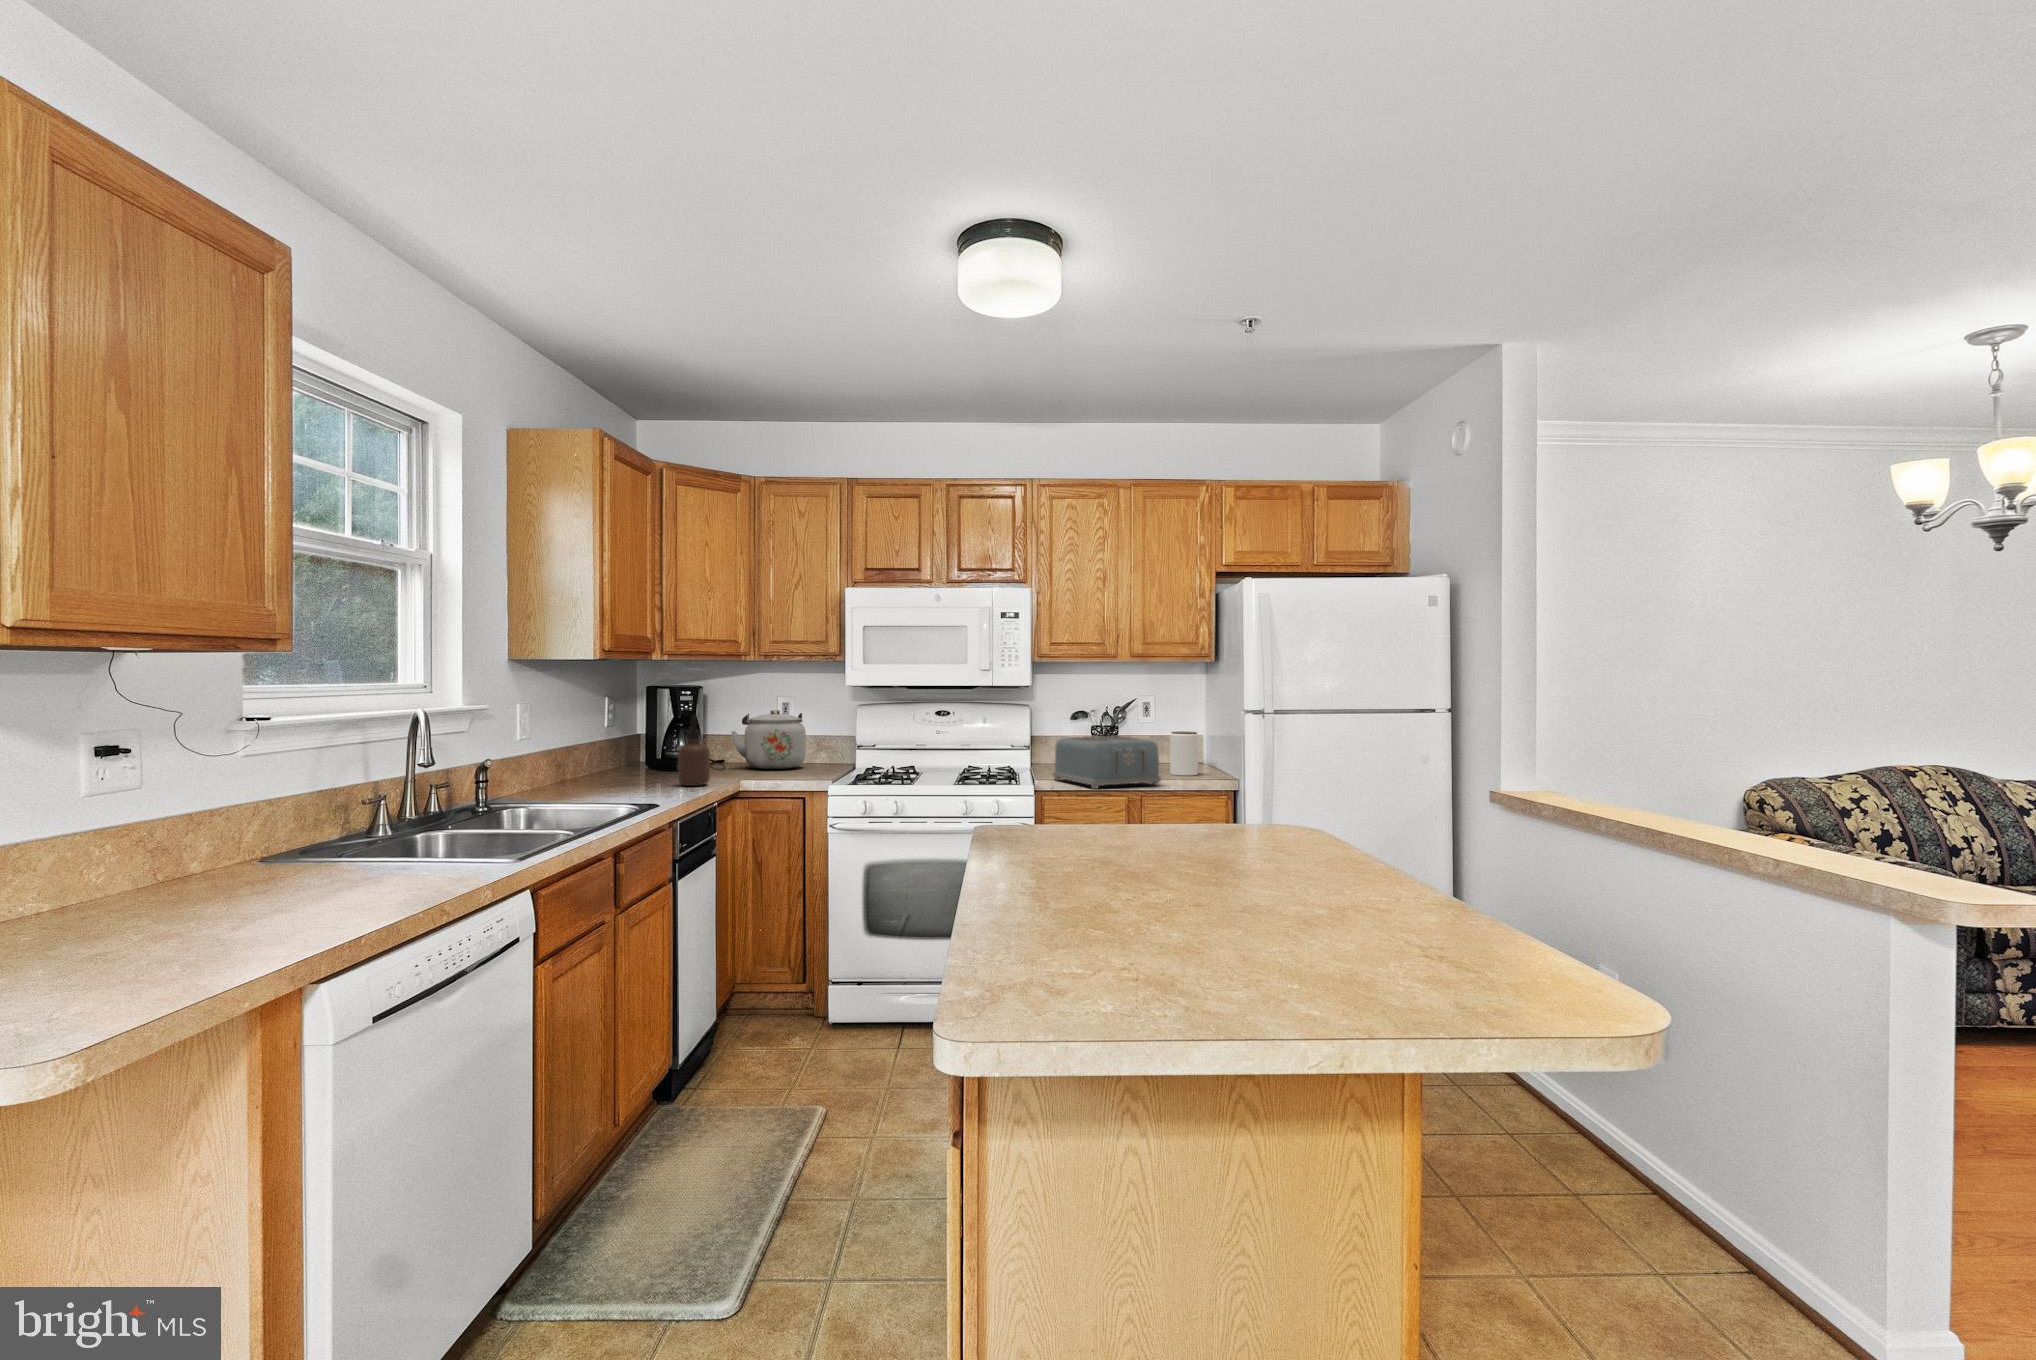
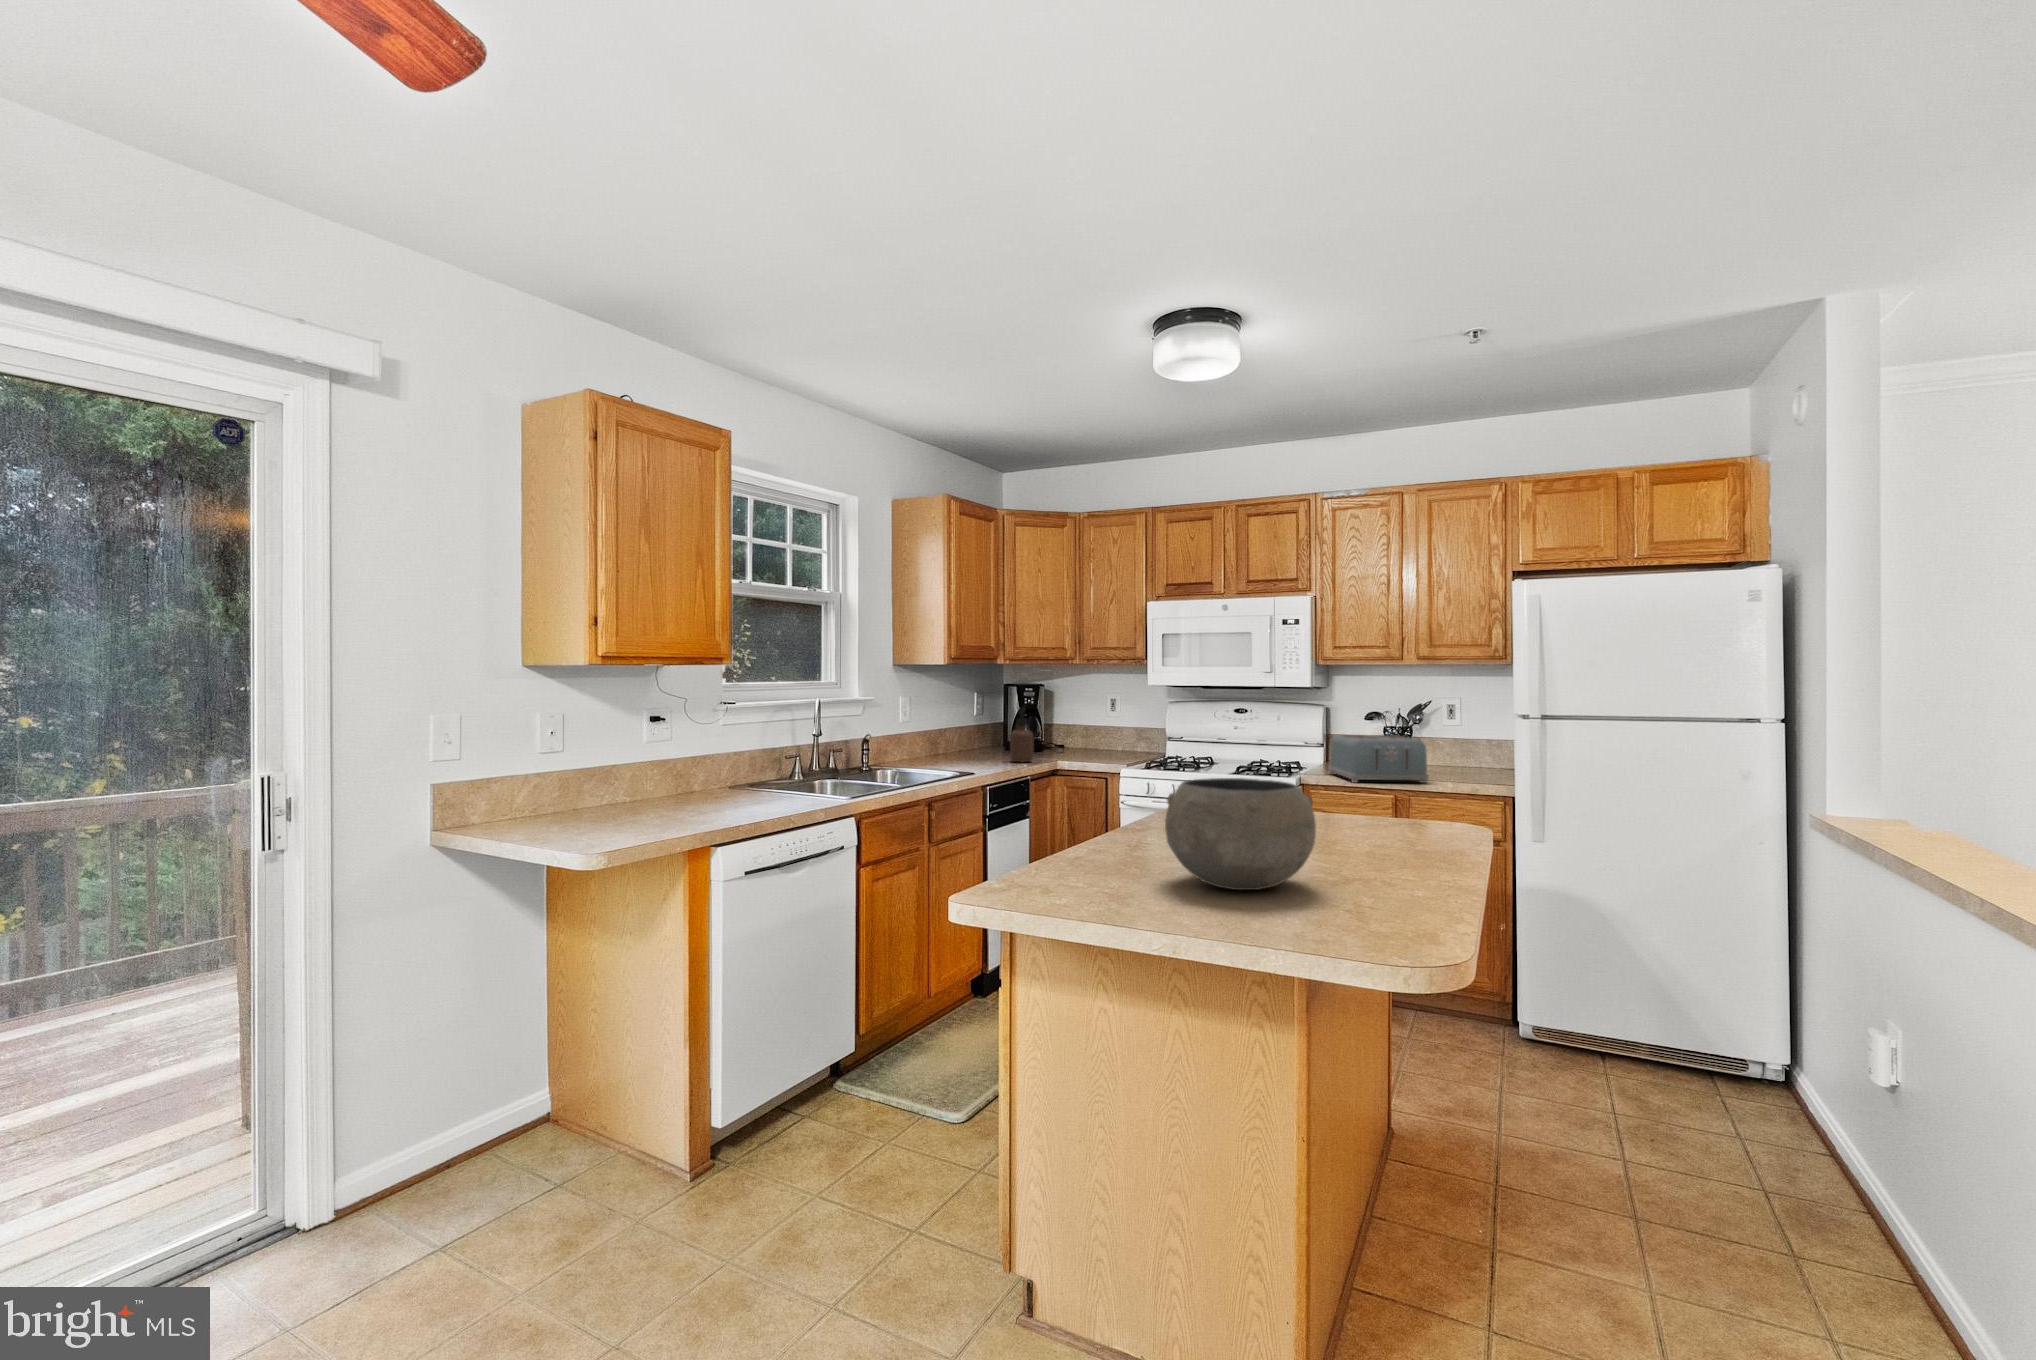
kettle: present [731,710,806,769] -> none [1065,704,1125,753]
jar: present [1170,731,1198,776] -> none [1463,733,1494,777]
ceramic bowl: none [1164,803,1376,957] -> present [1165,778,1316,890]

